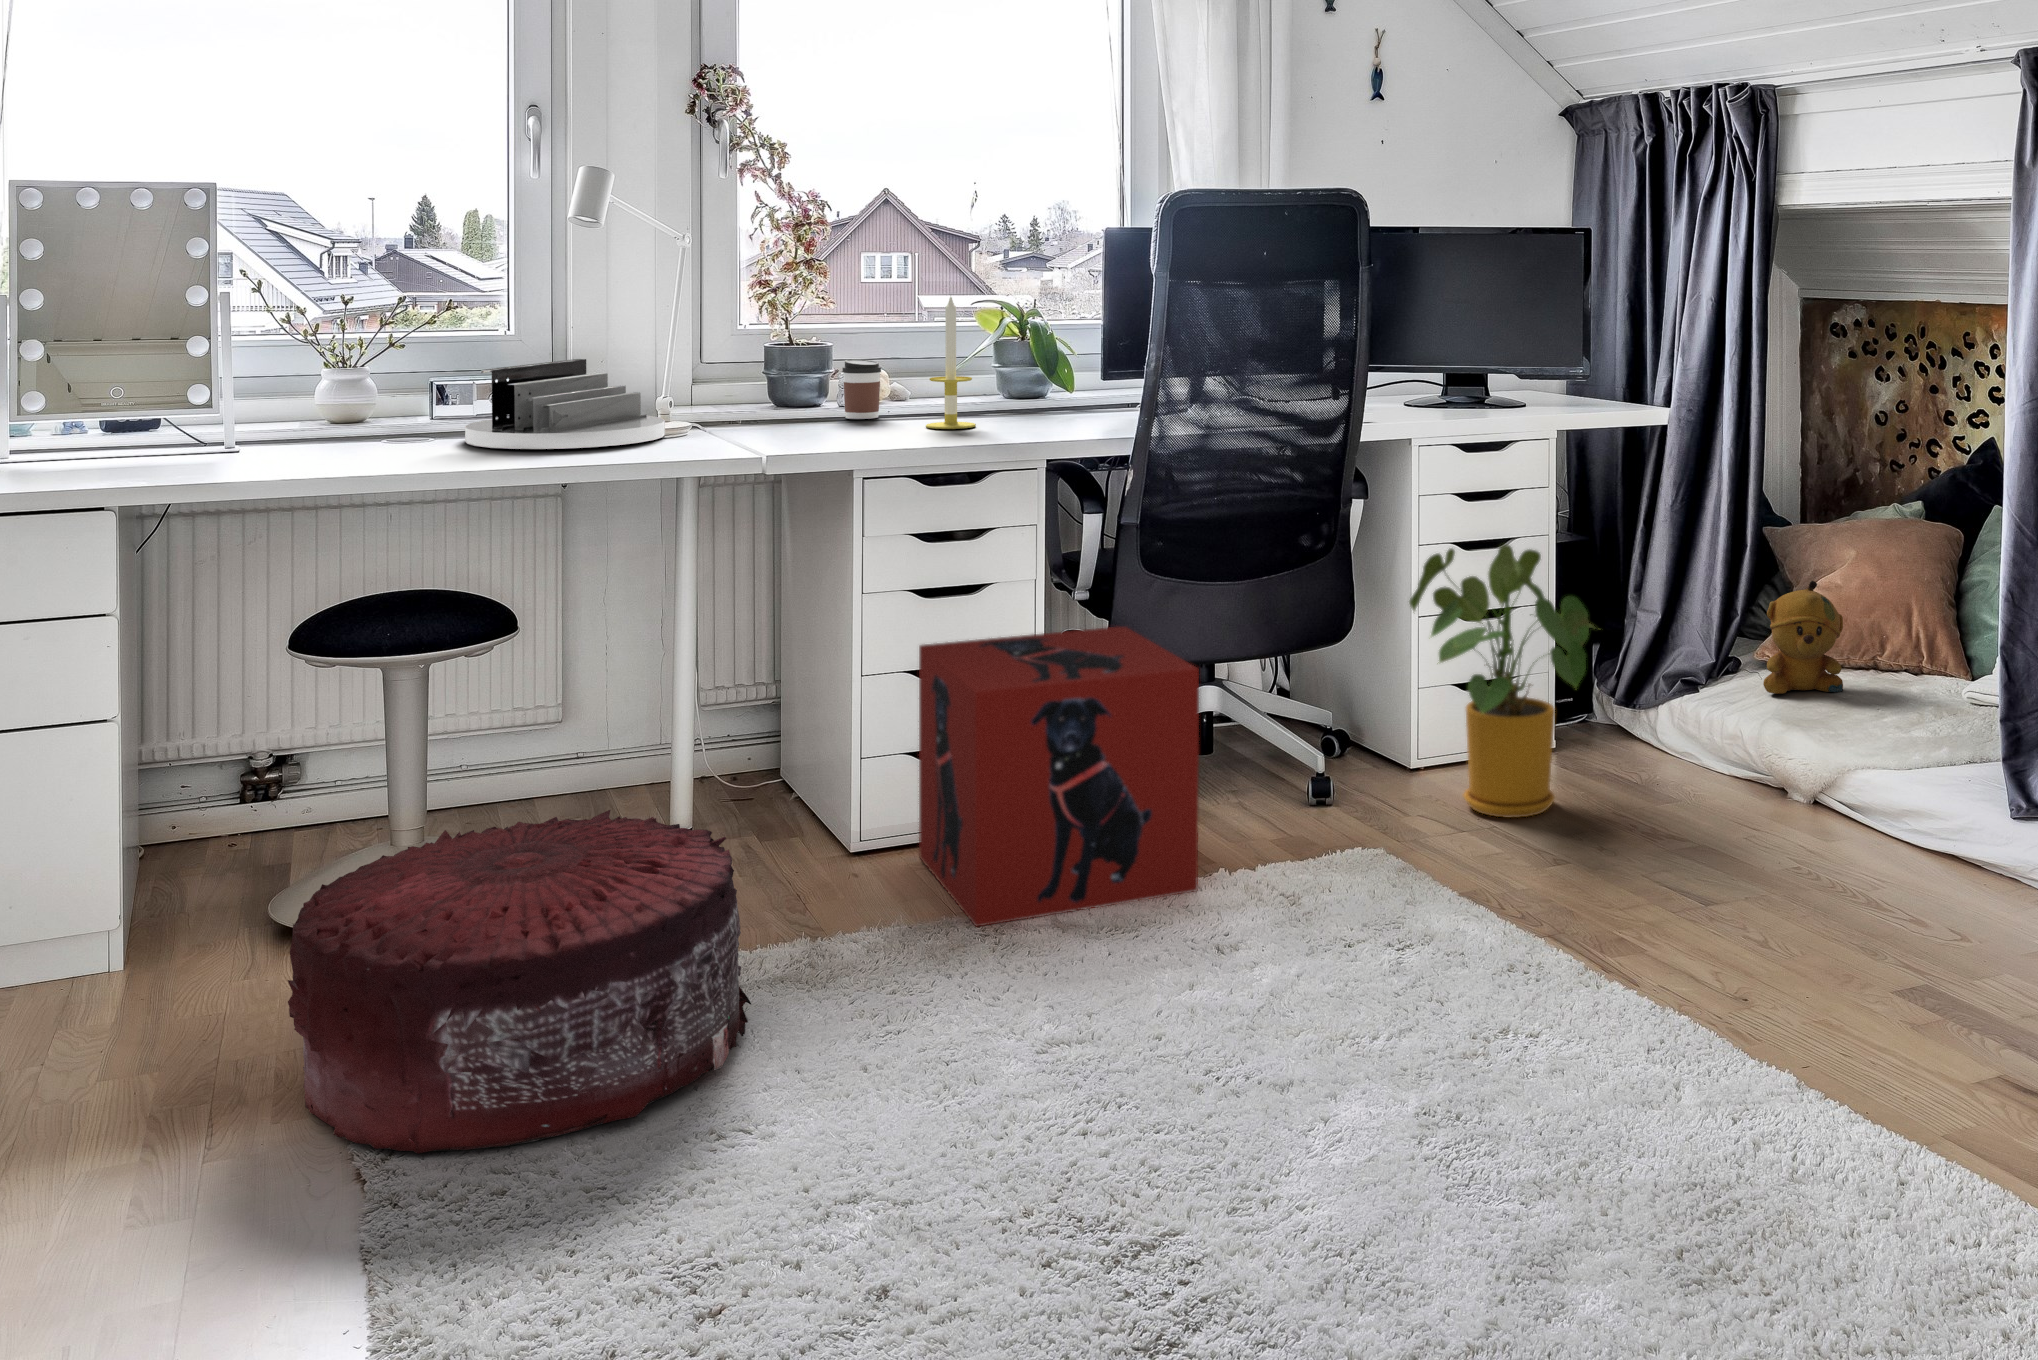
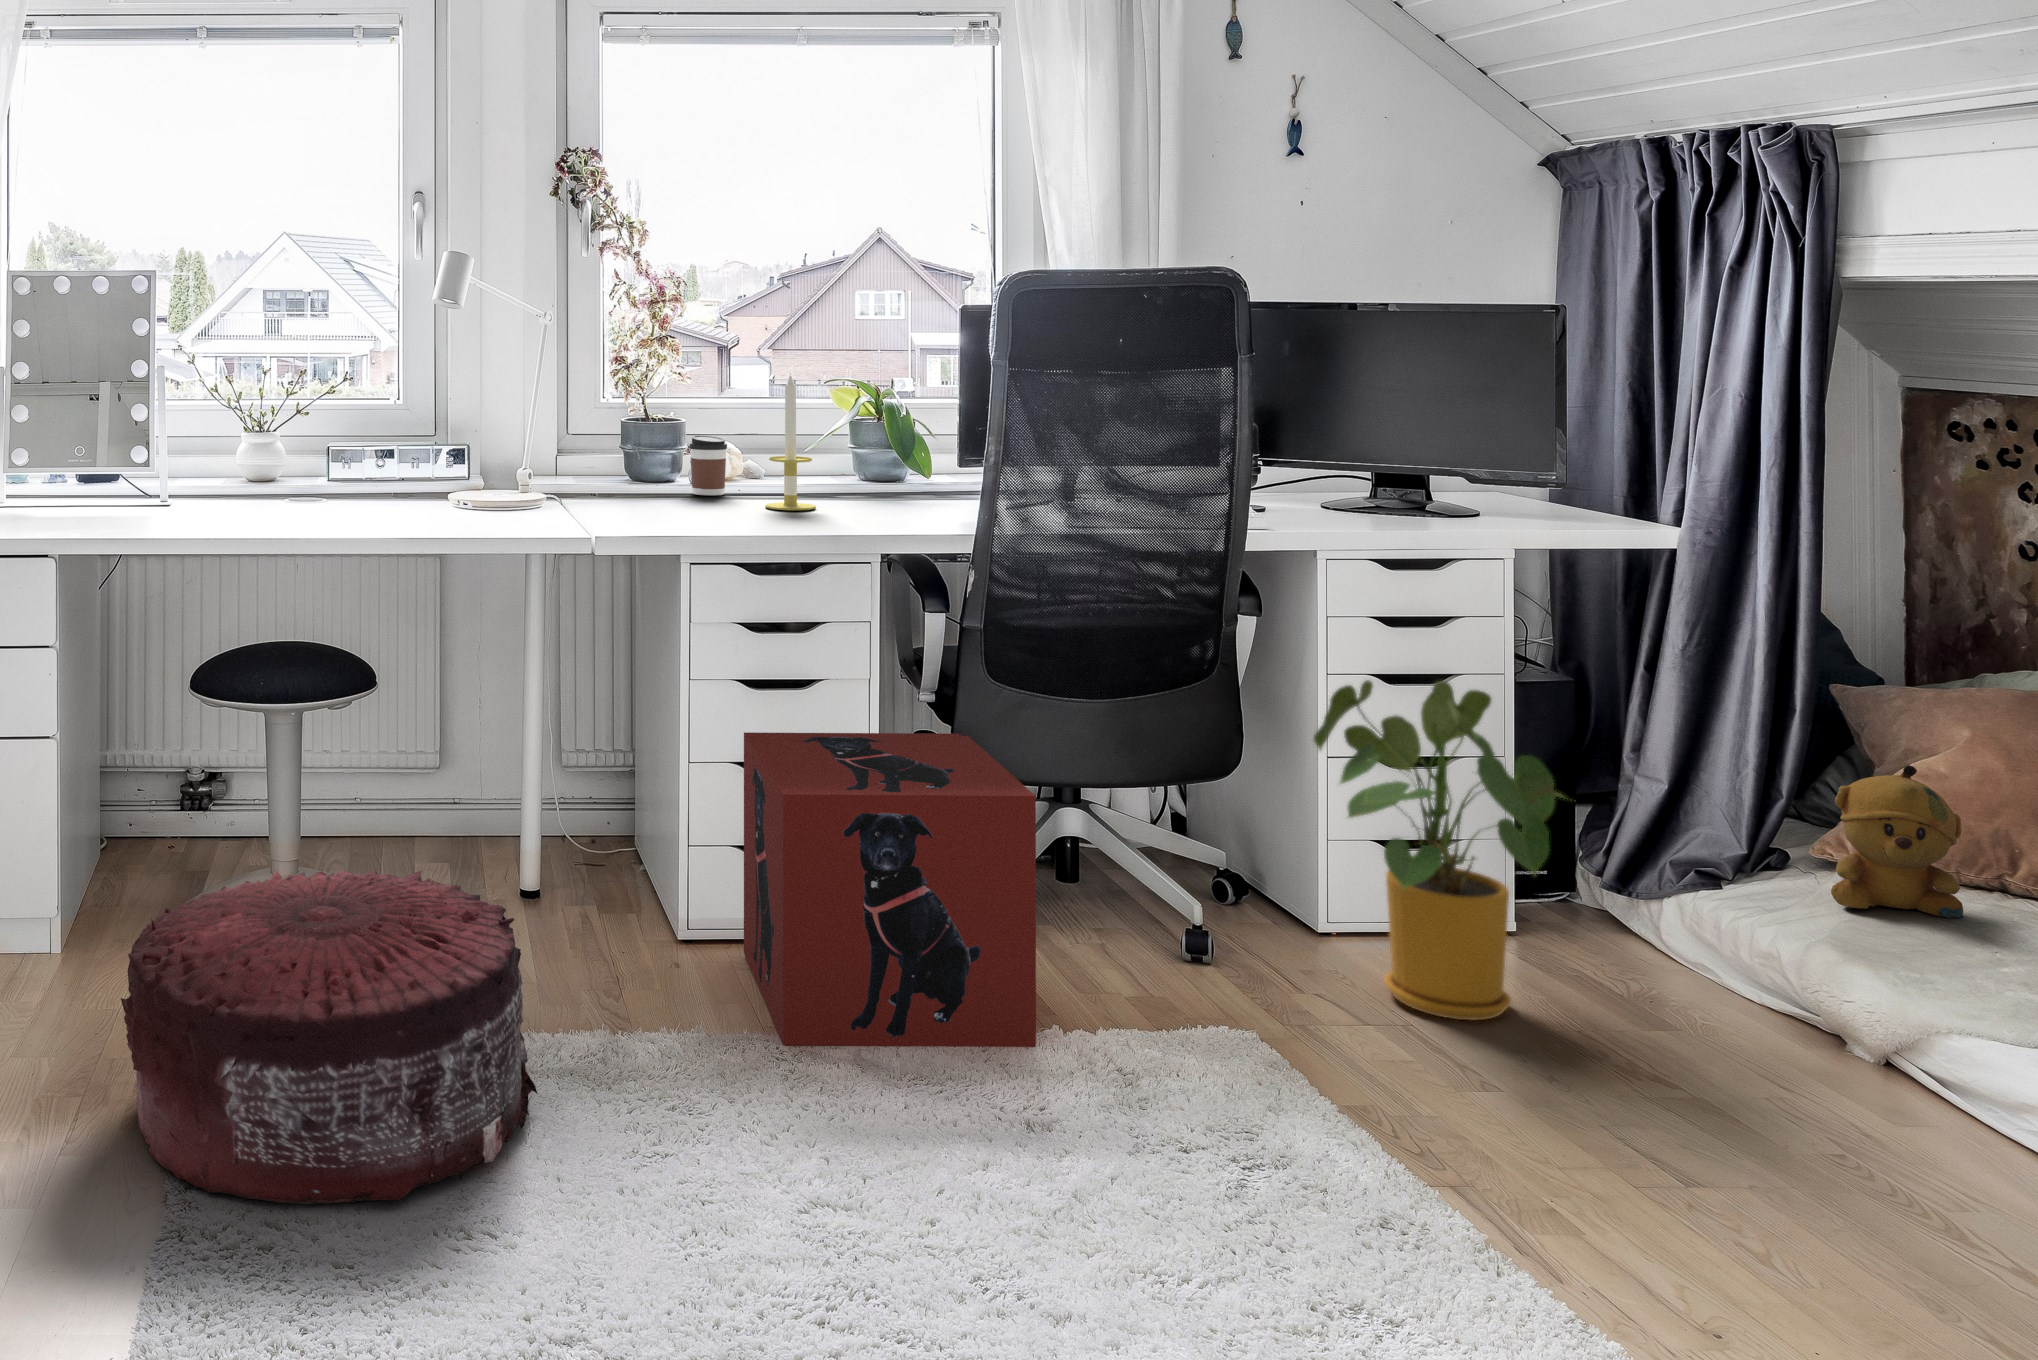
desk organizer: present [465,359,665,449] -> none [348,428,519,512]

